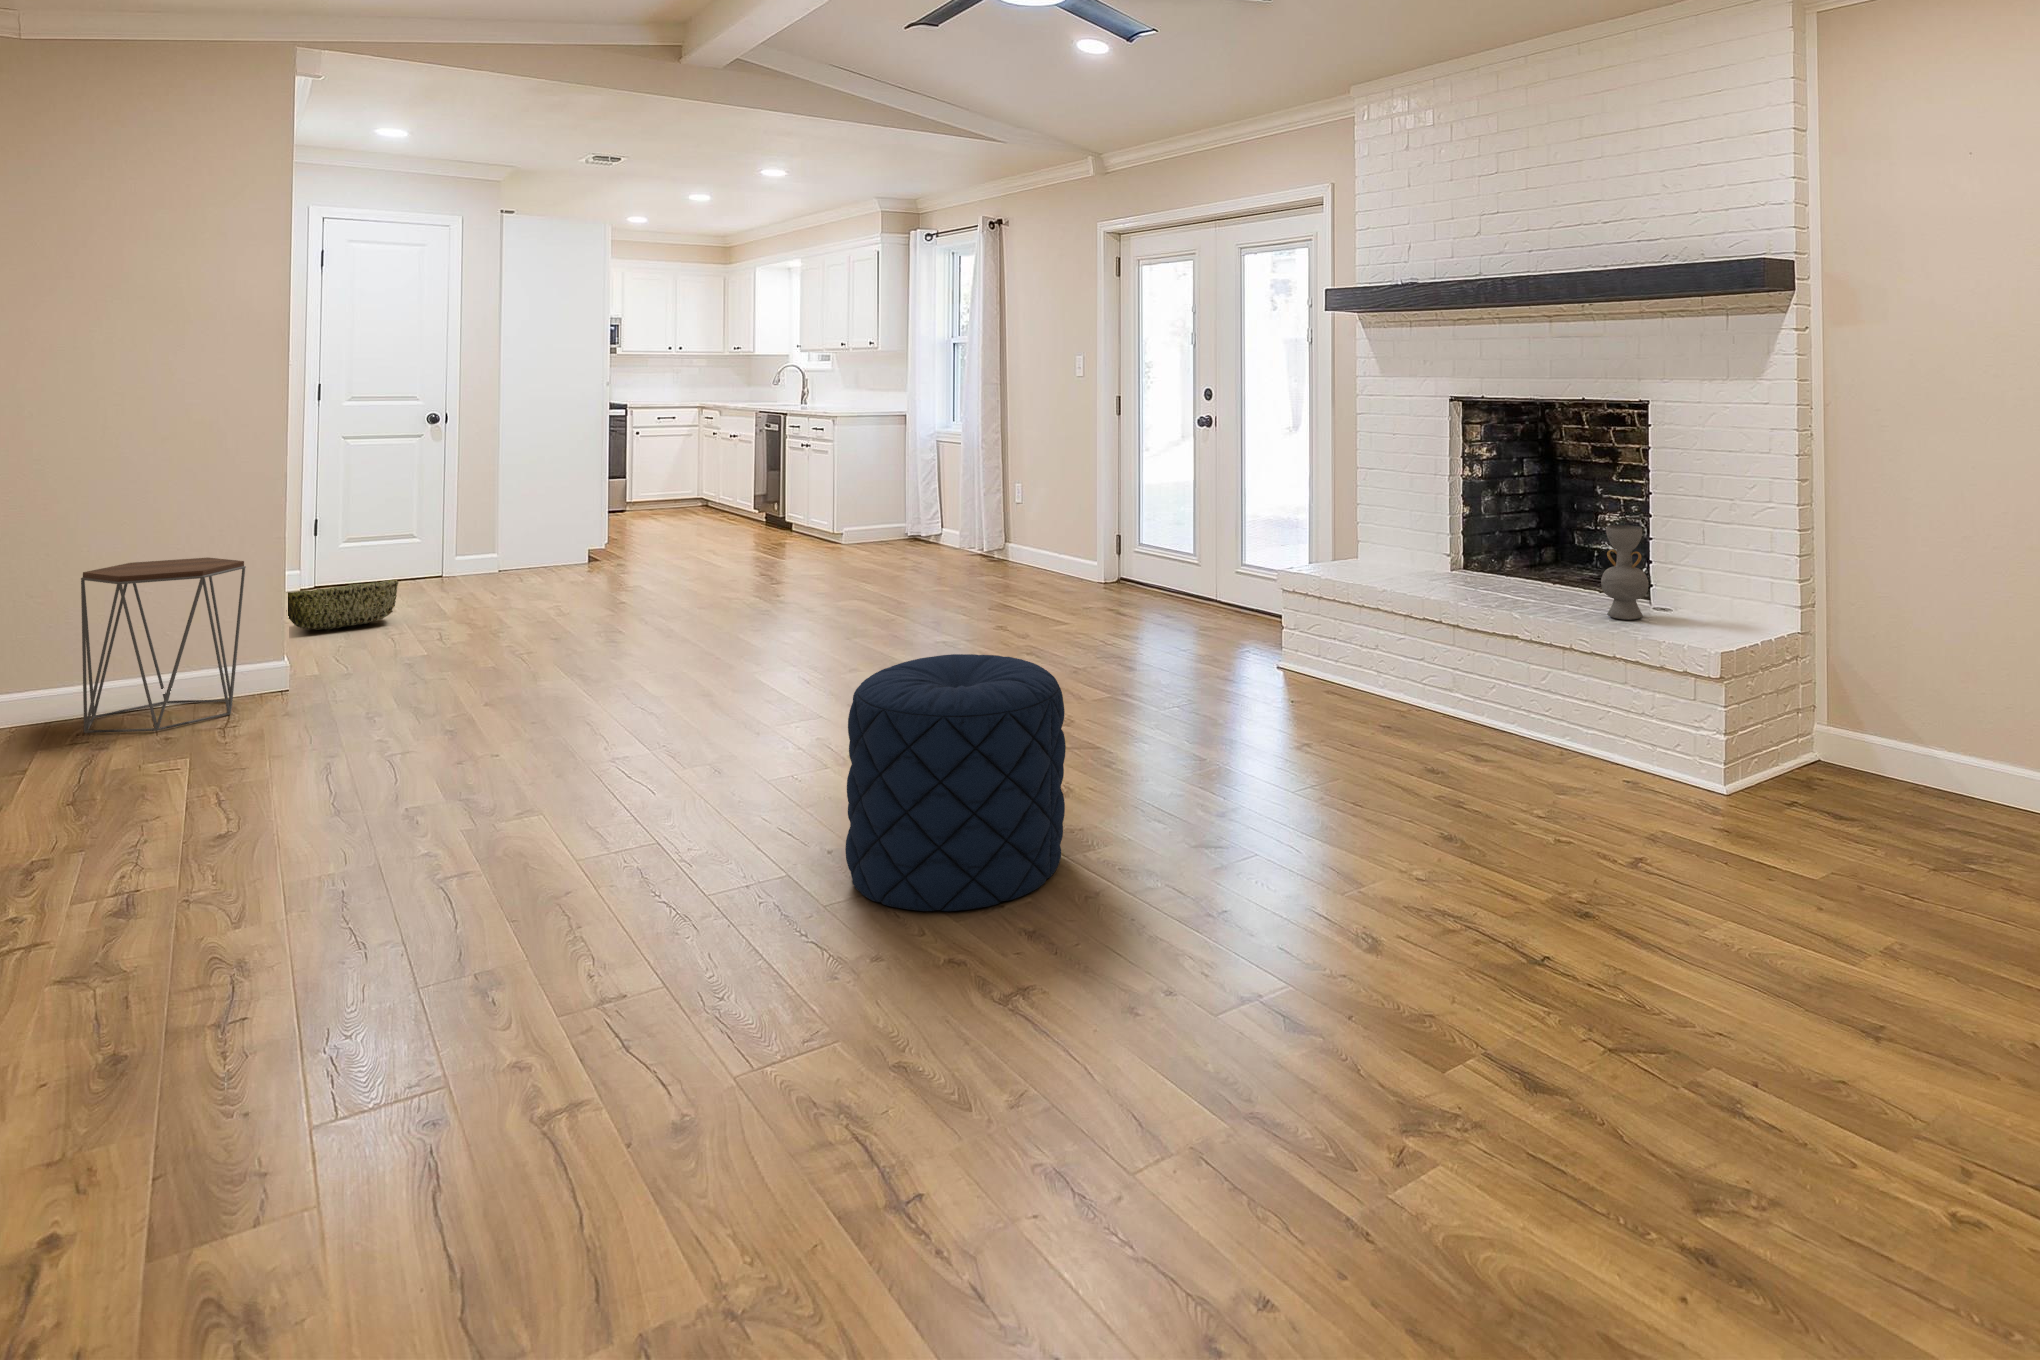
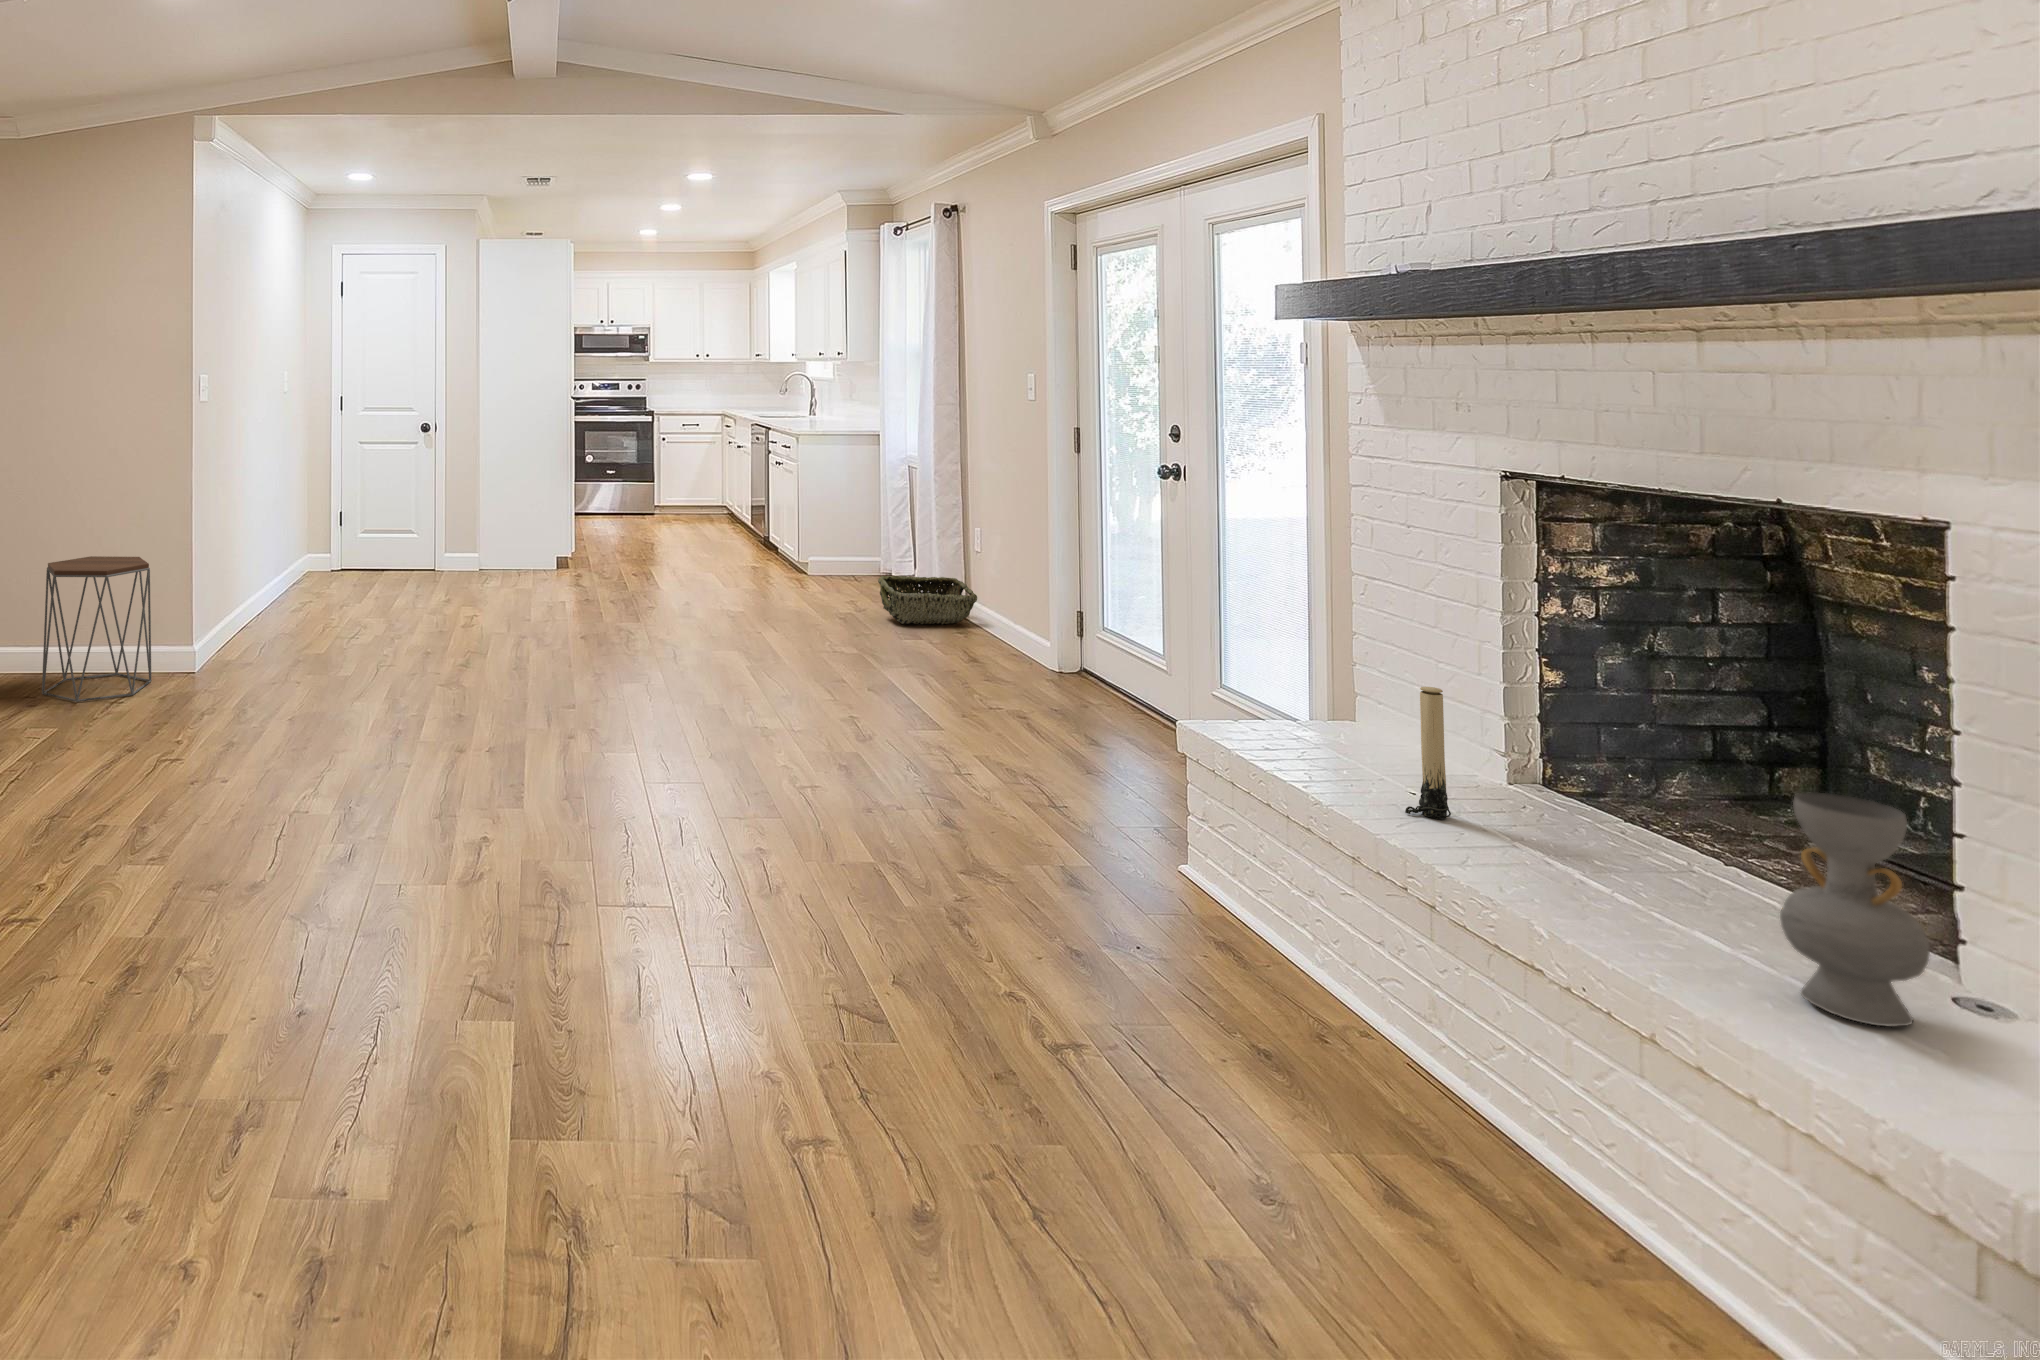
candle: none [1423,516,1443,587] -> present [1405,687,1451,819]
woven basket: present [288,579,398,630] -> present [878,576,977,624]
pouf: present [845,654,1066,911] -> none [232,807,519,1196]

